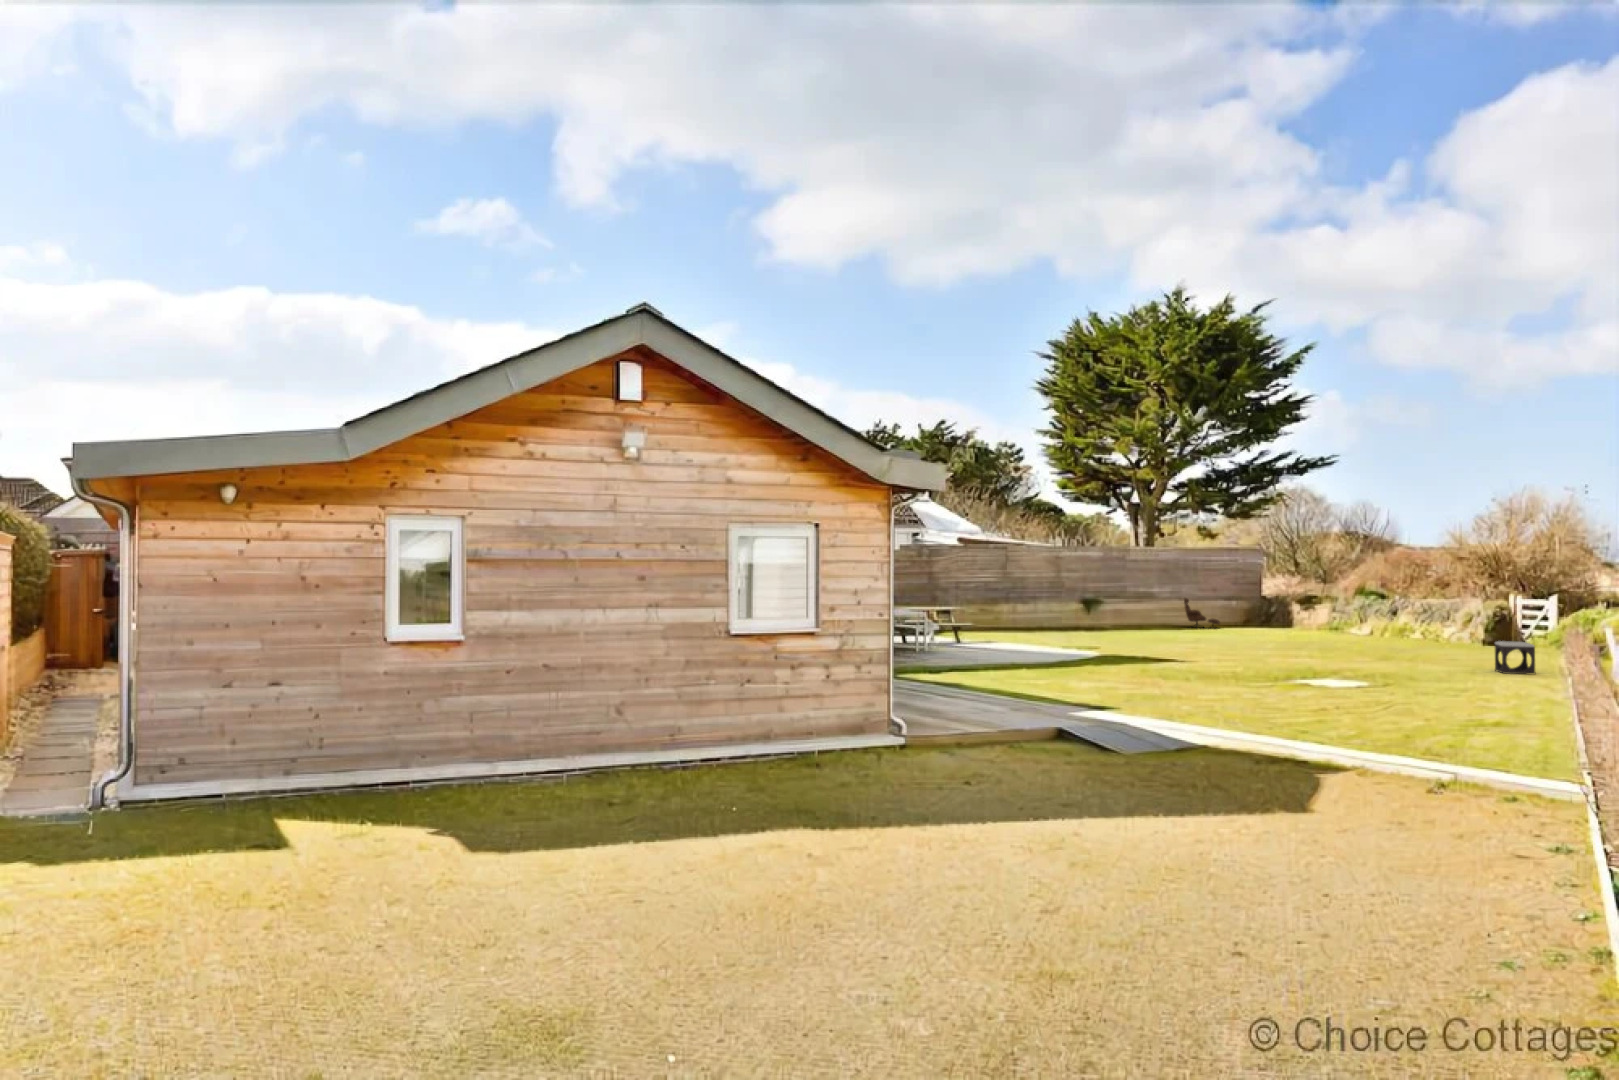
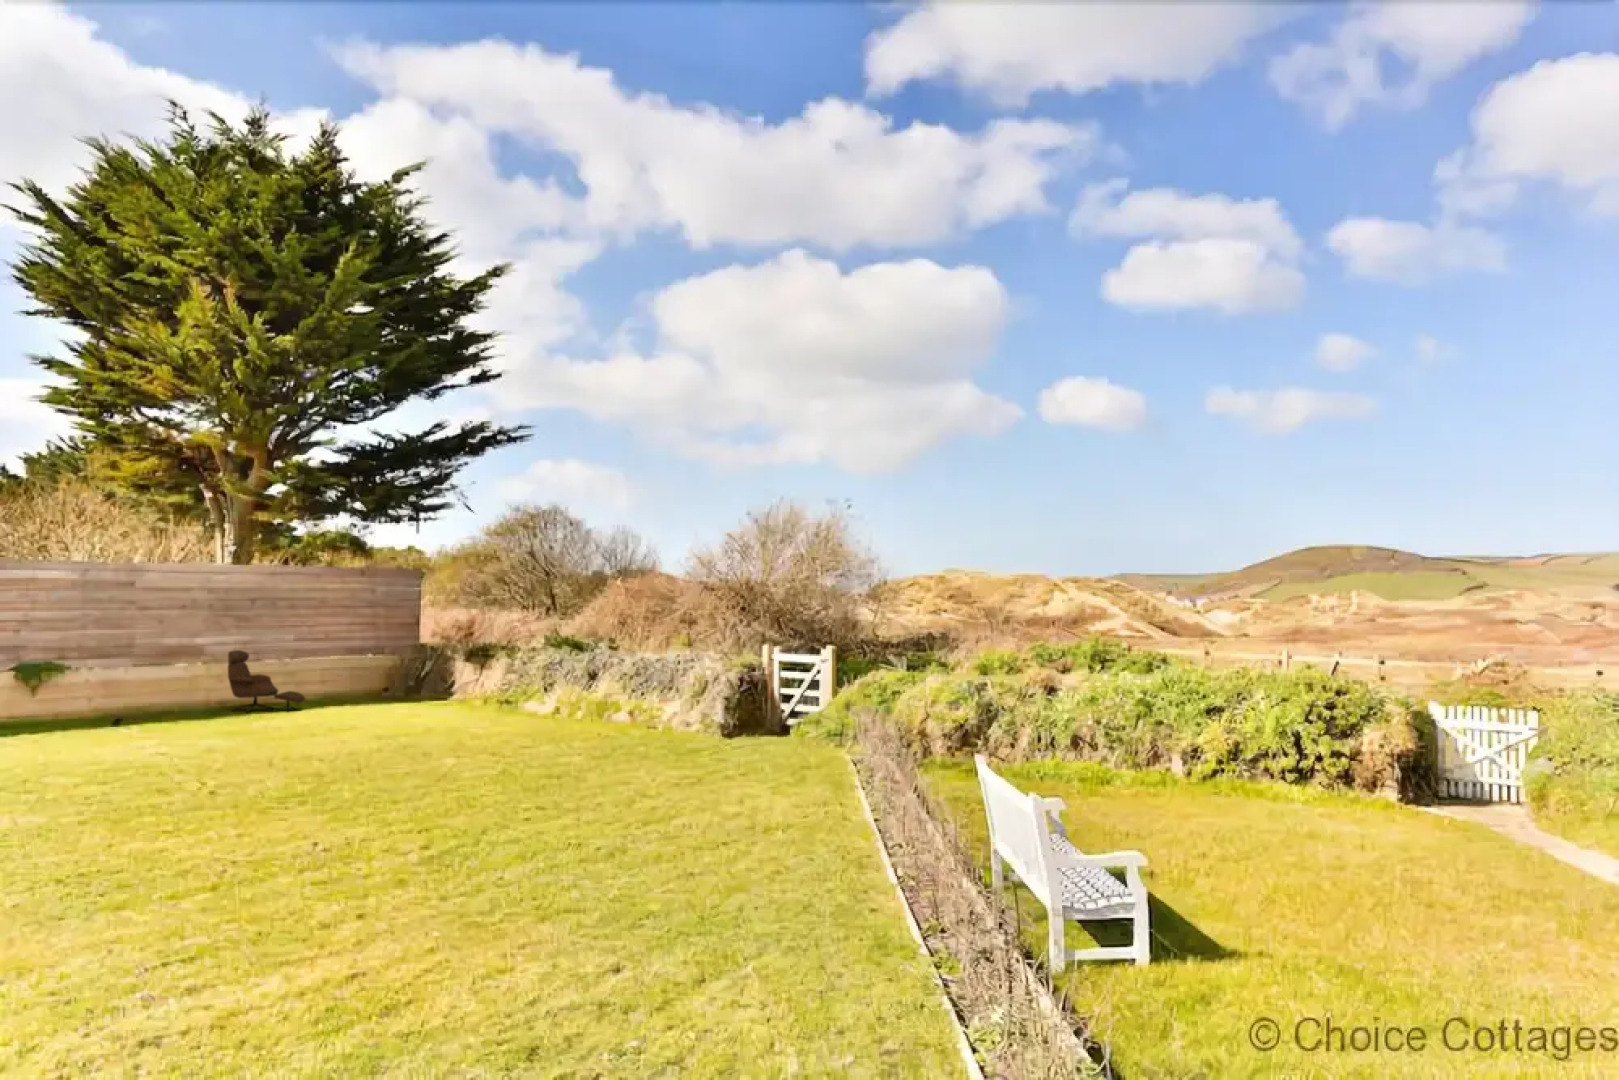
footstool: present [1495,641,1535,674] -> none [707,767,812,884]

